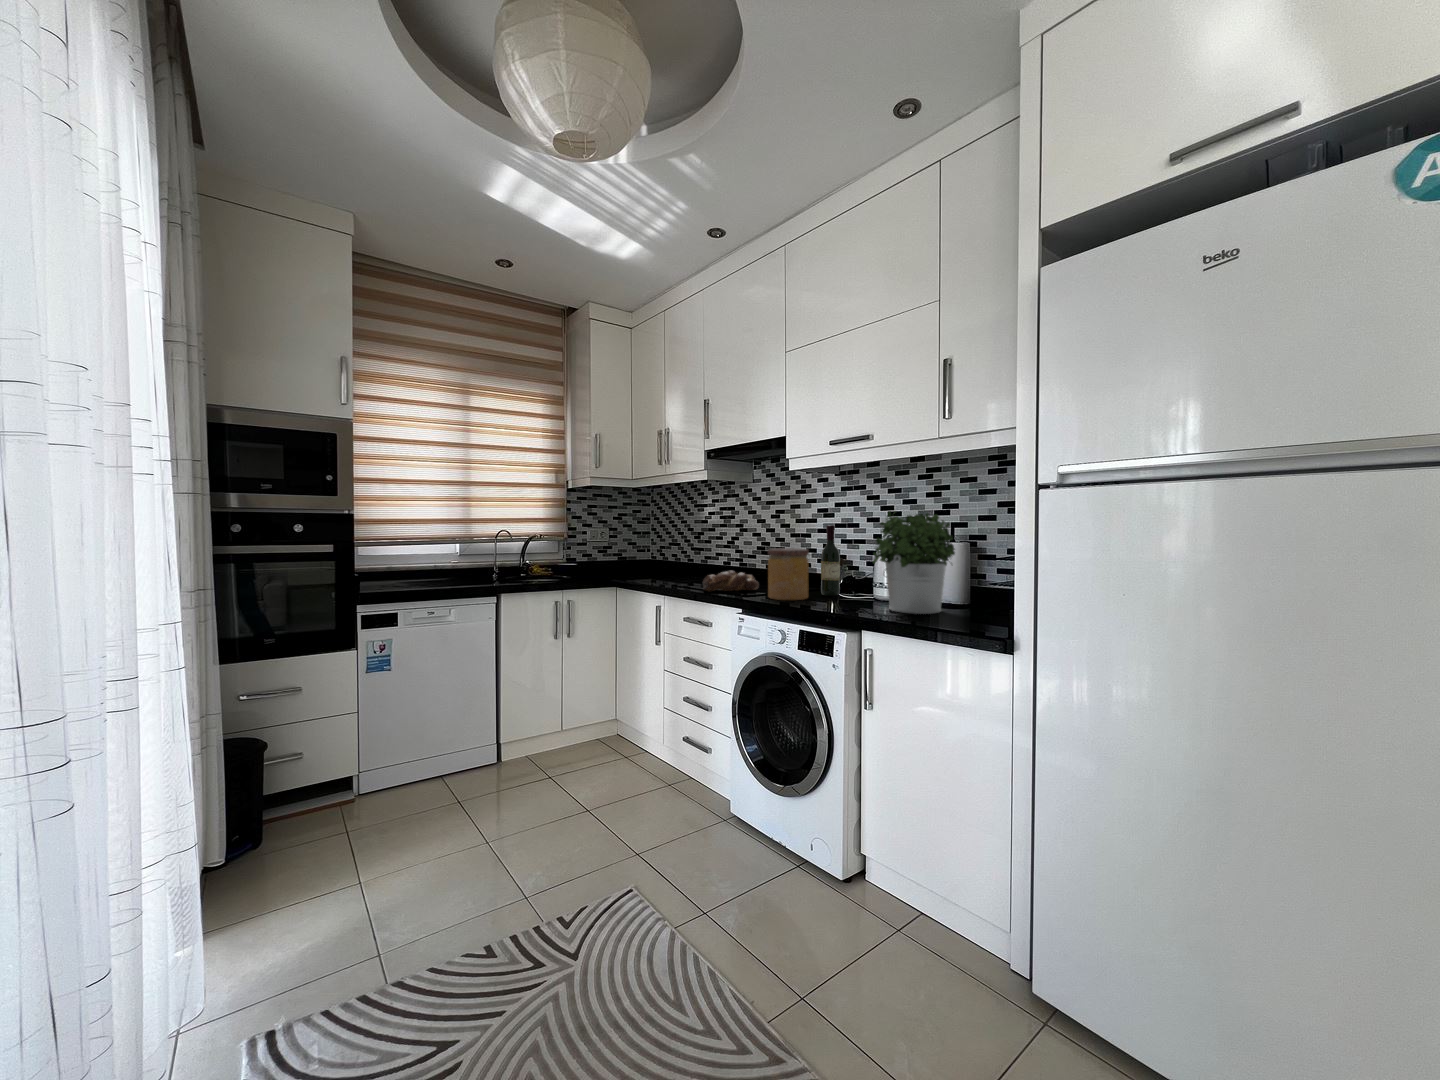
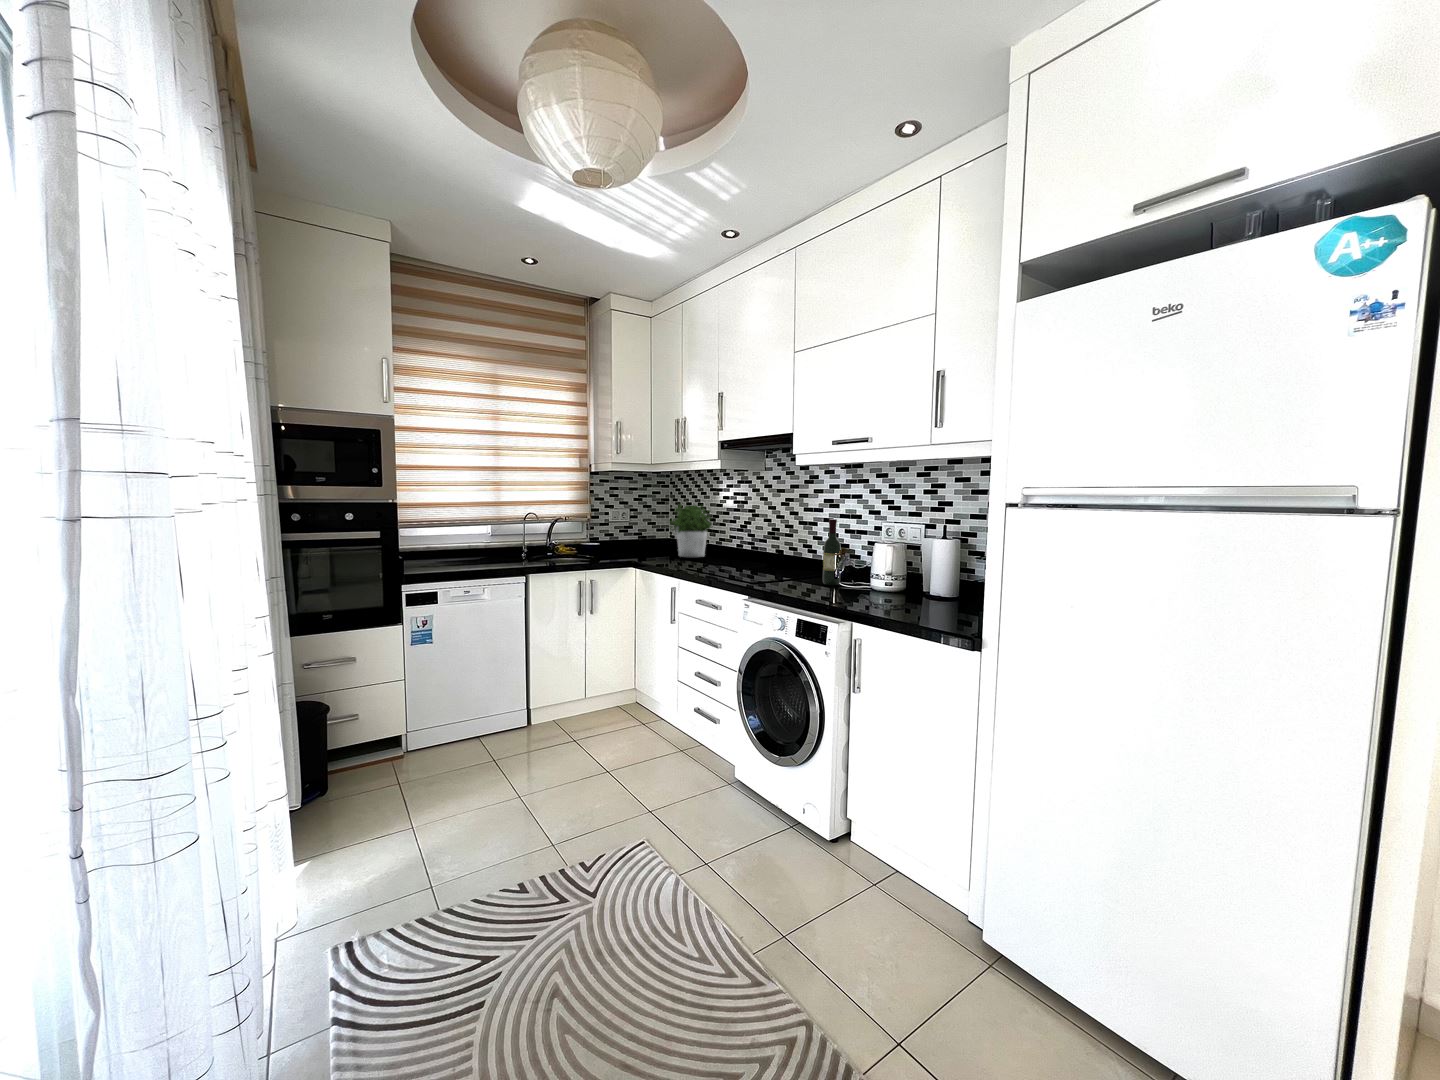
potted plant: present [873,512,955,614] -> present [669,504,712,557]
jar: present [768,548,809,600] -> none [772,540,811,590]
bread loaf: present [703,571,759,591] -> none [714,558,766,578]

